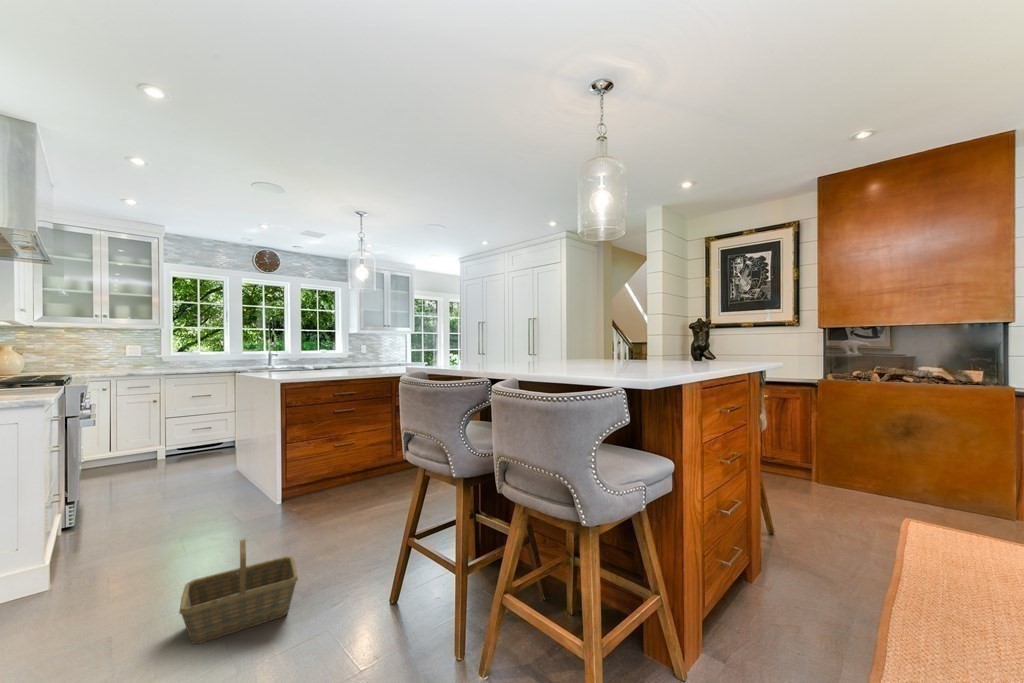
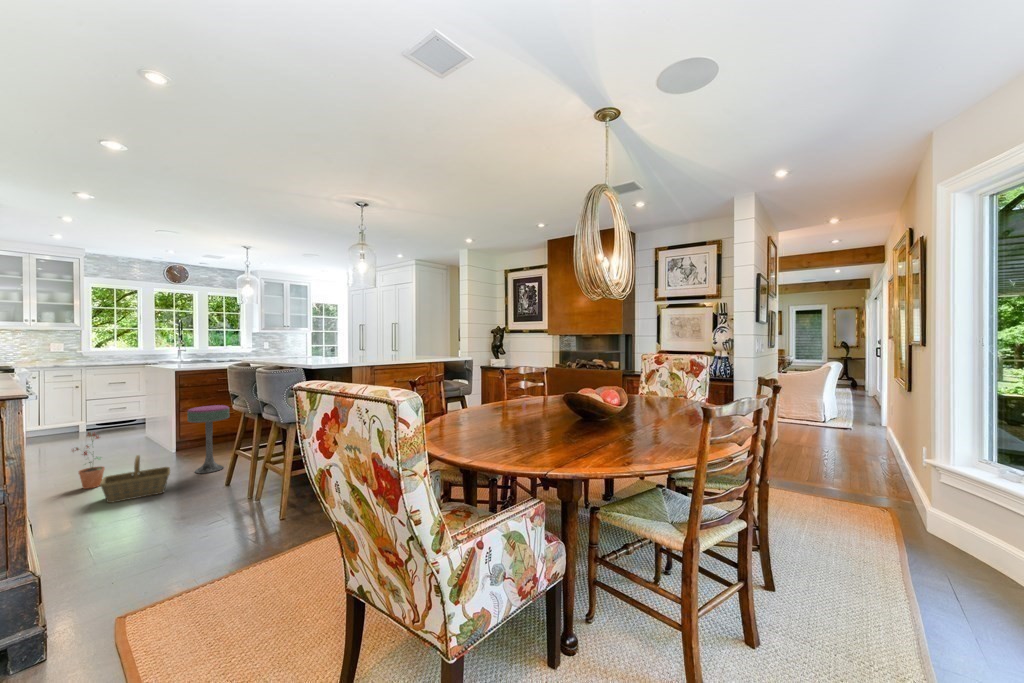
bar stool: none [312,439,373,557] -> present [187,405,229,473]
potted plant: none [133,487,187,592] -> present [73,432,105,489]

